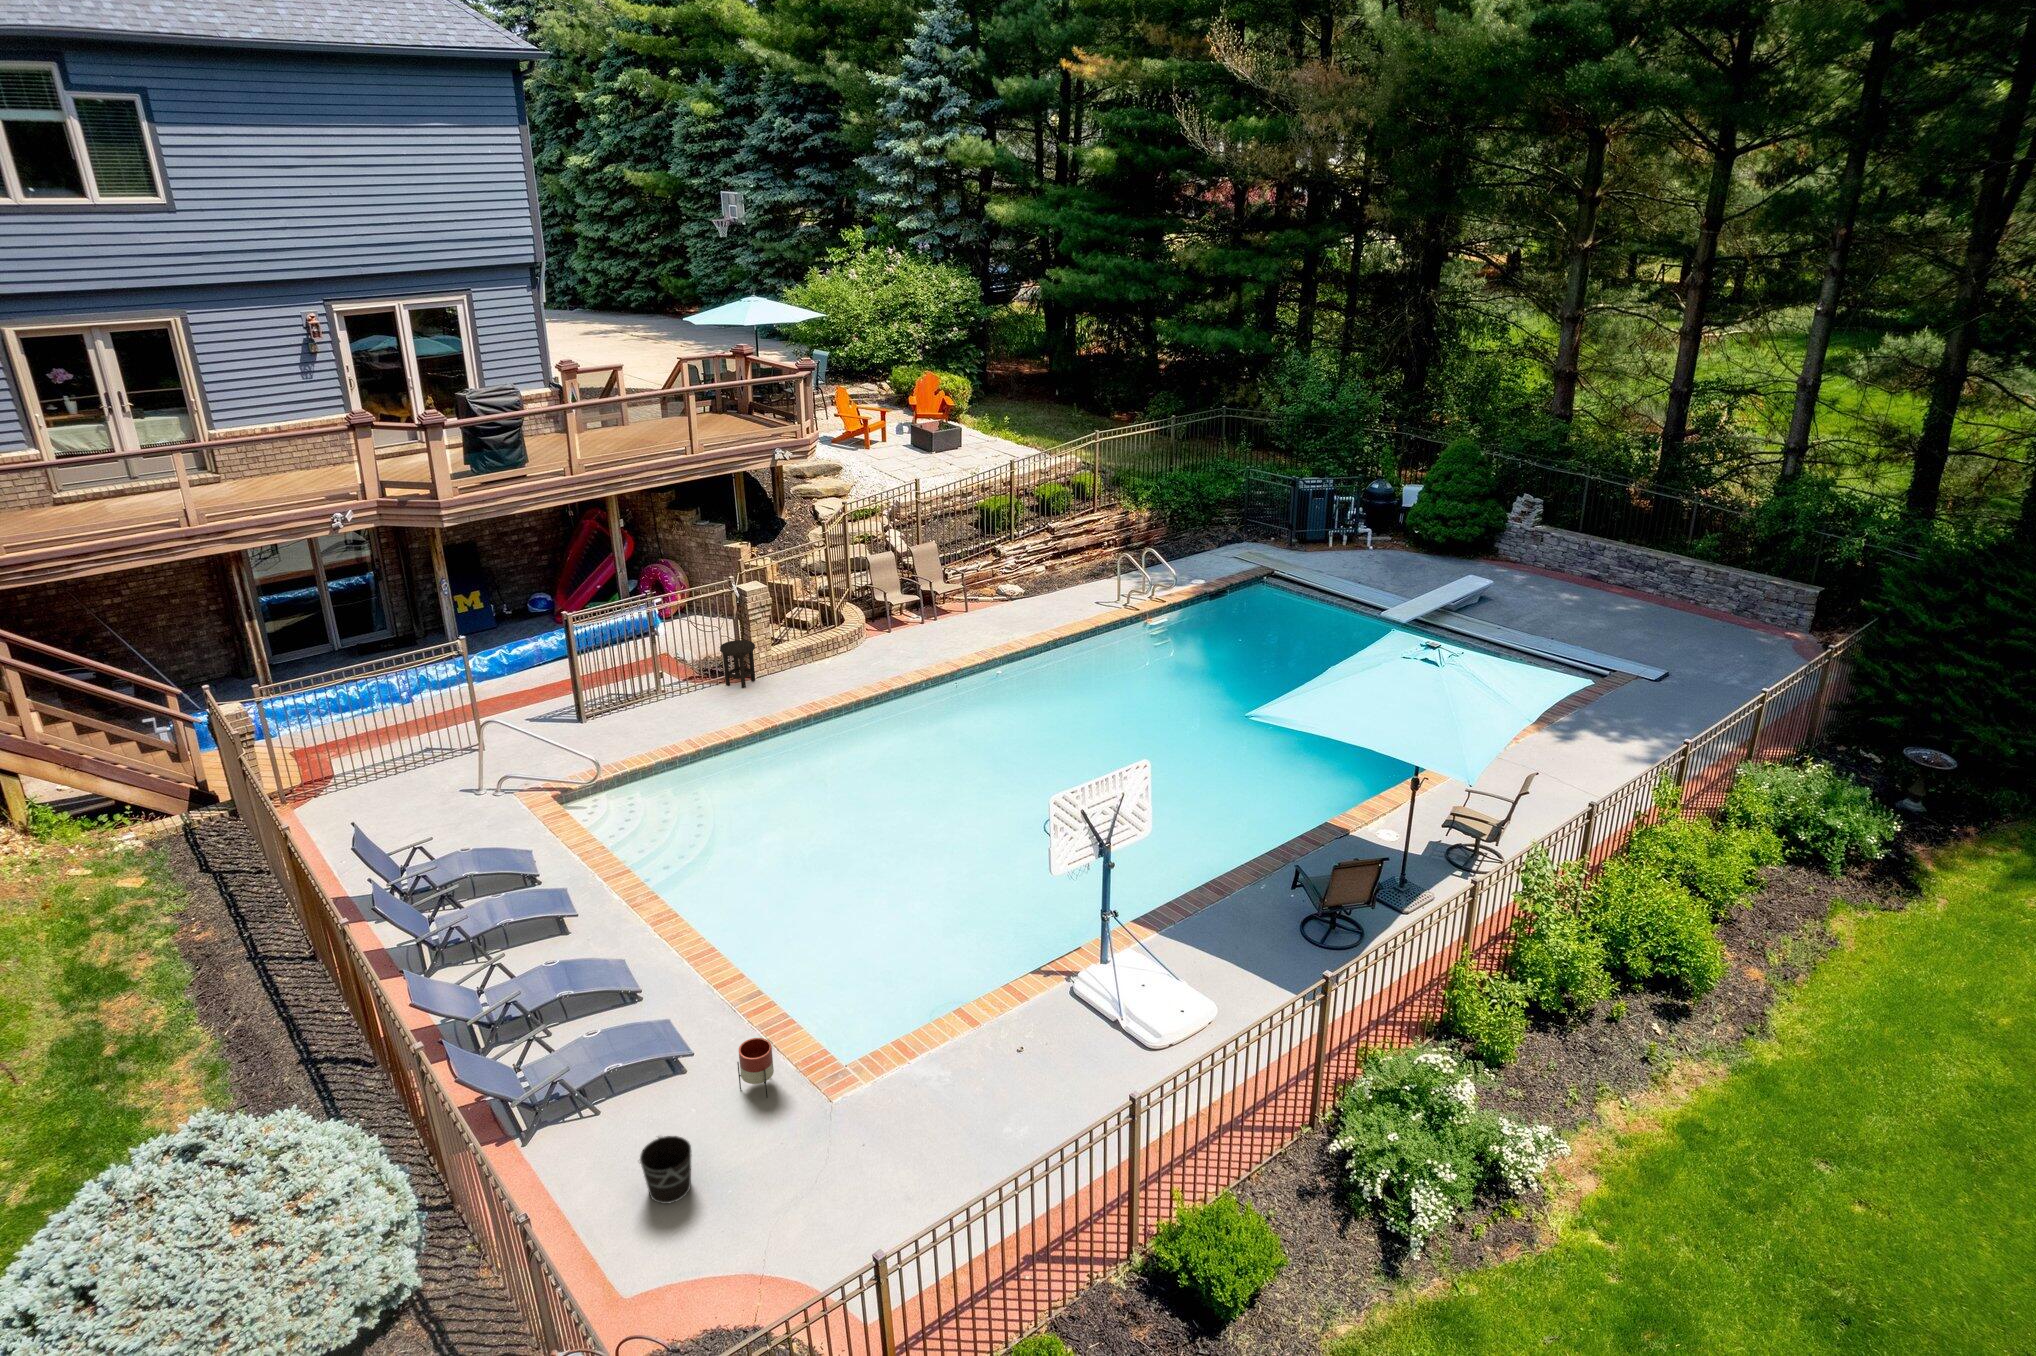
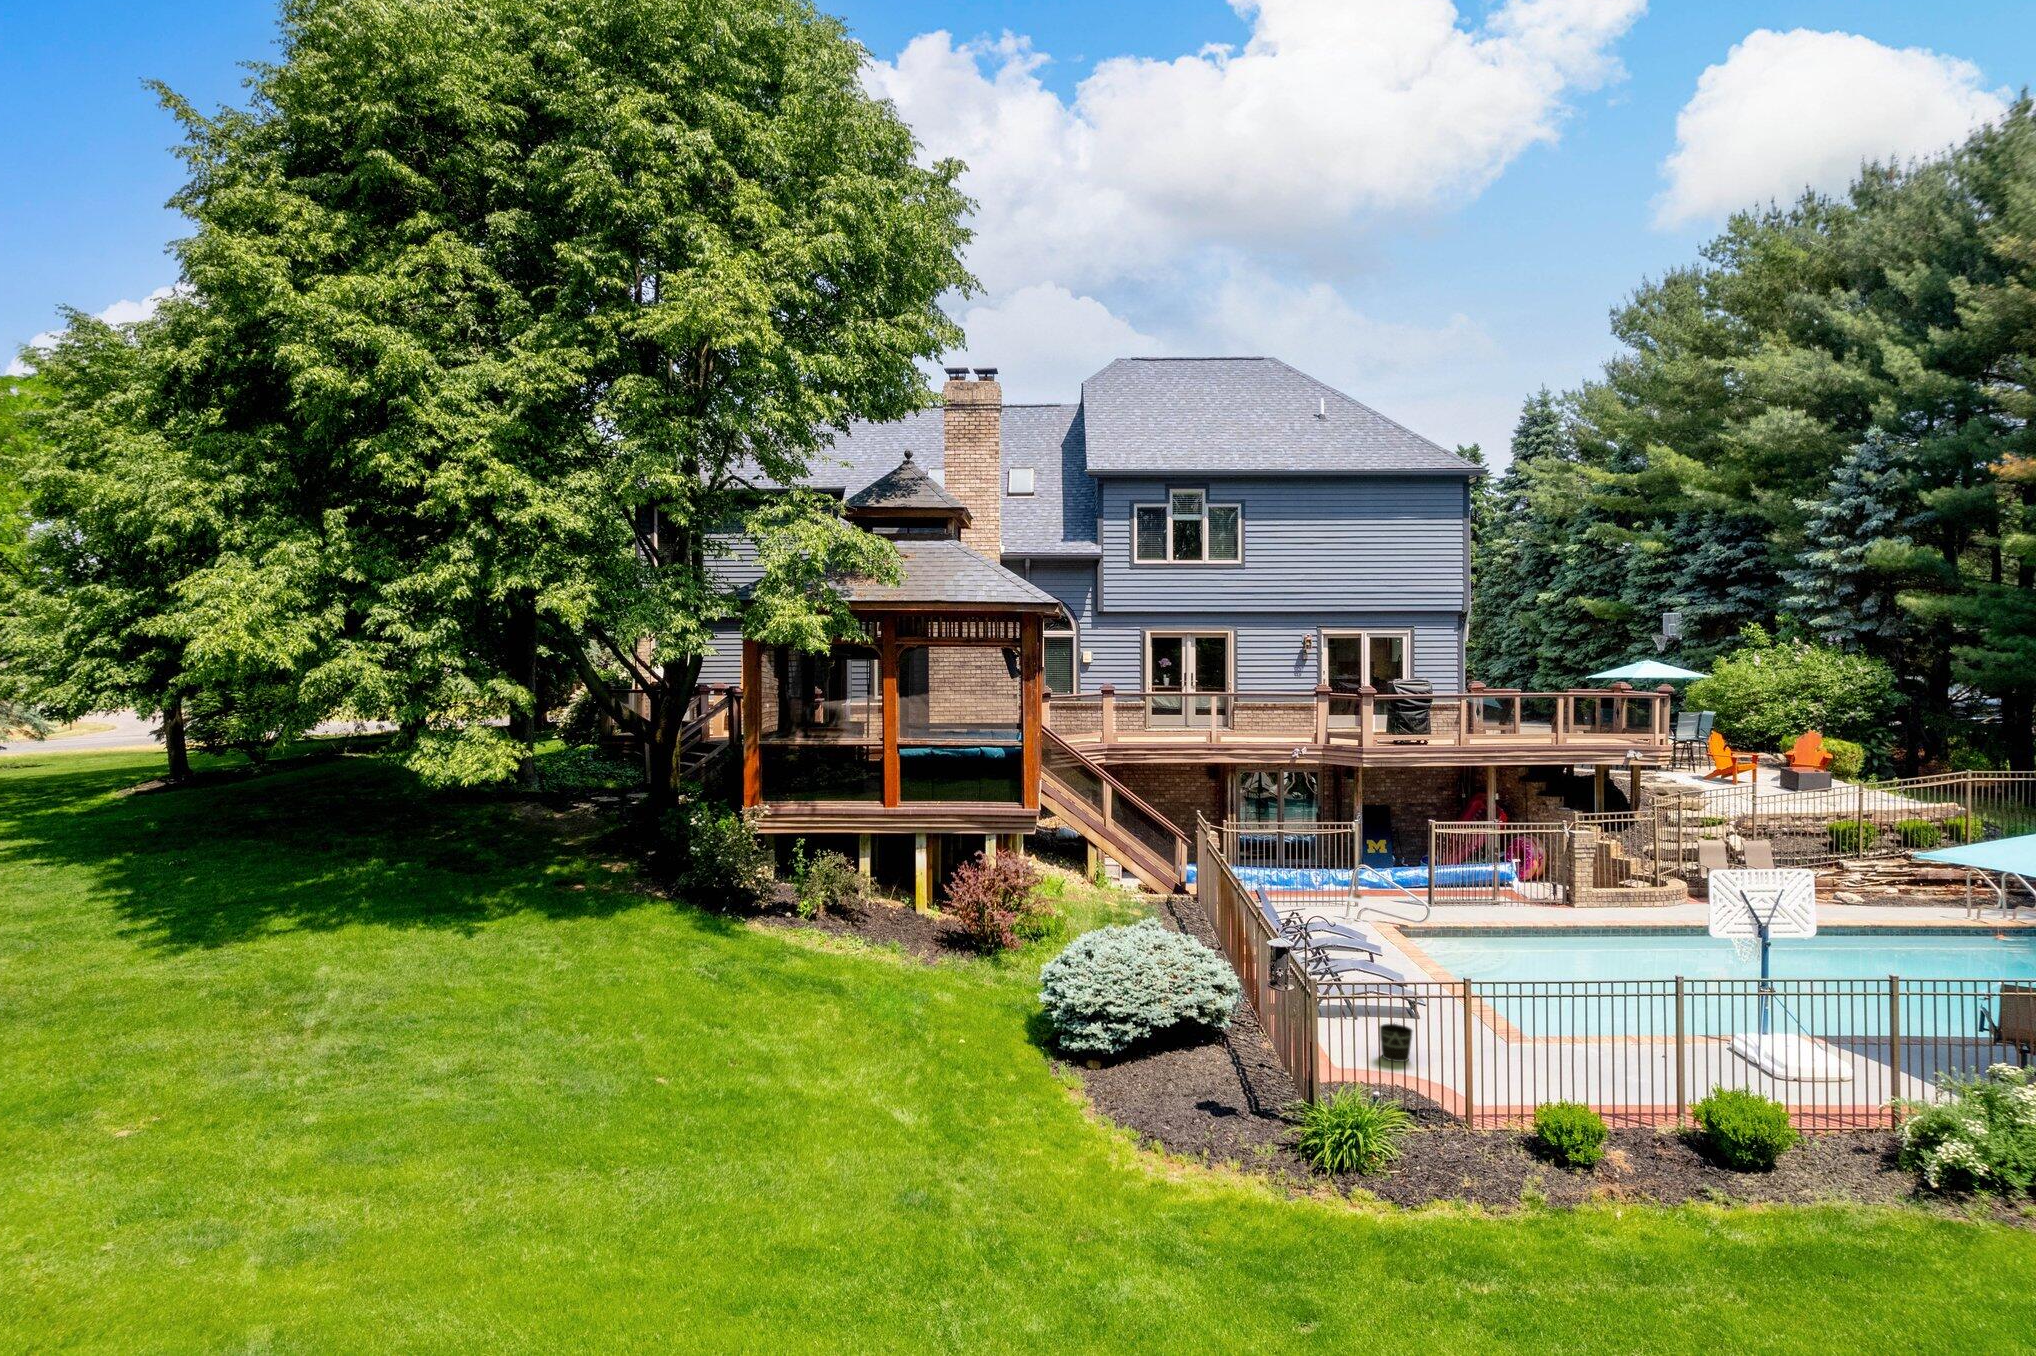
stool: present [720,640,755,688] -> none [1544,874,1574,911]
side table: none [482,768,520,822] -> present [1346,894,1369,906]
planter: present [737,1038,774,1097] -> none [1458,1007,1484,1048]

